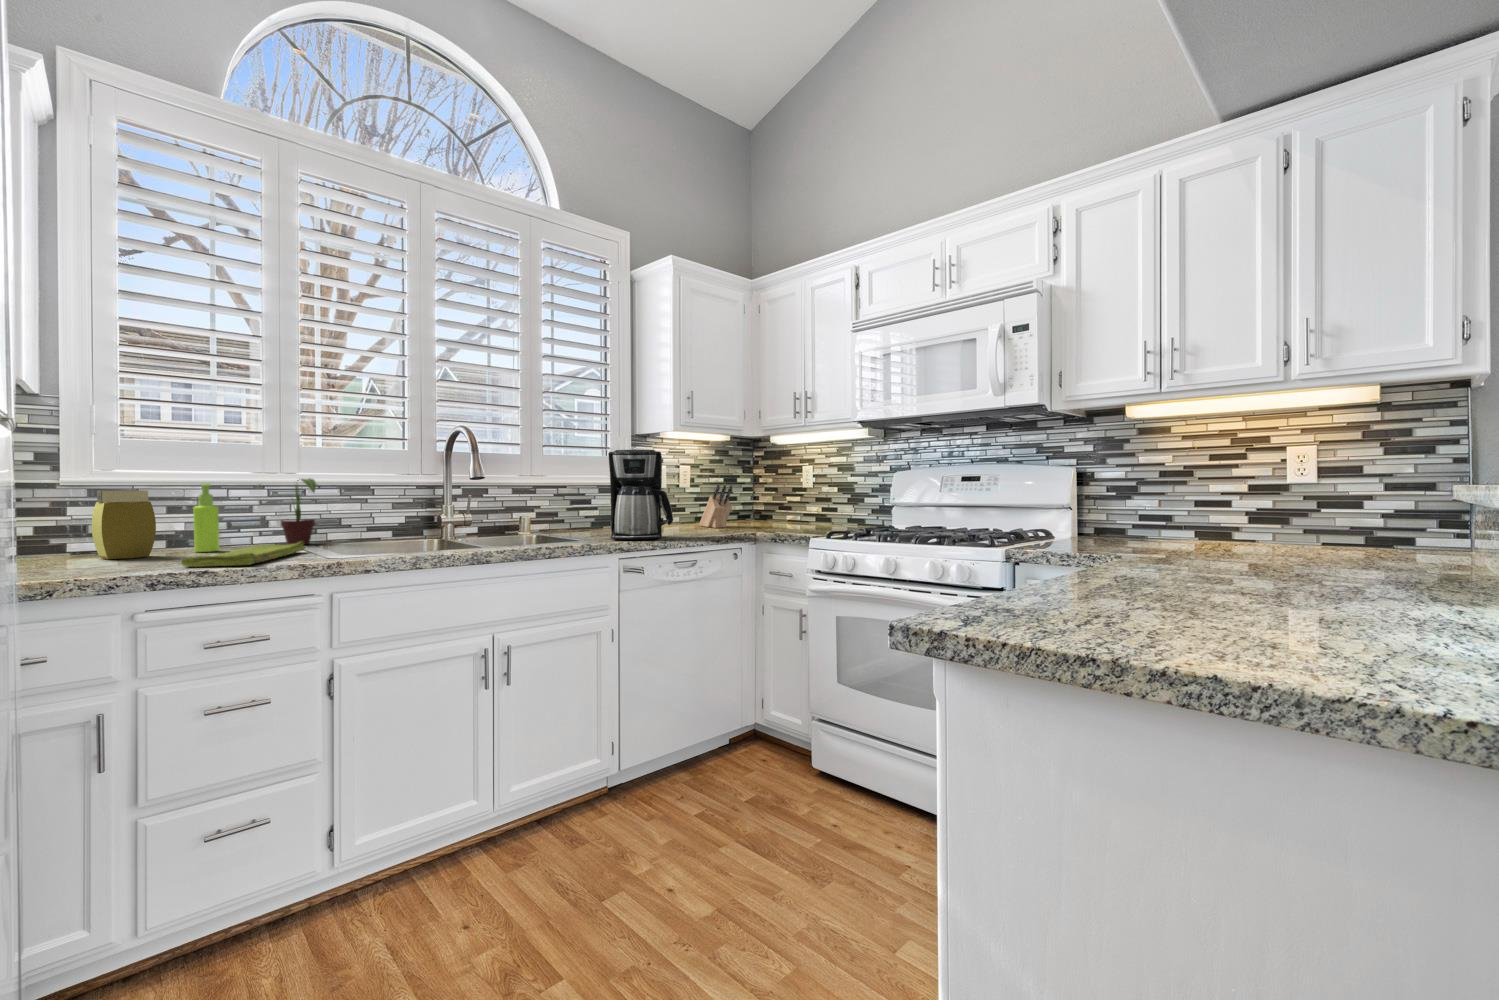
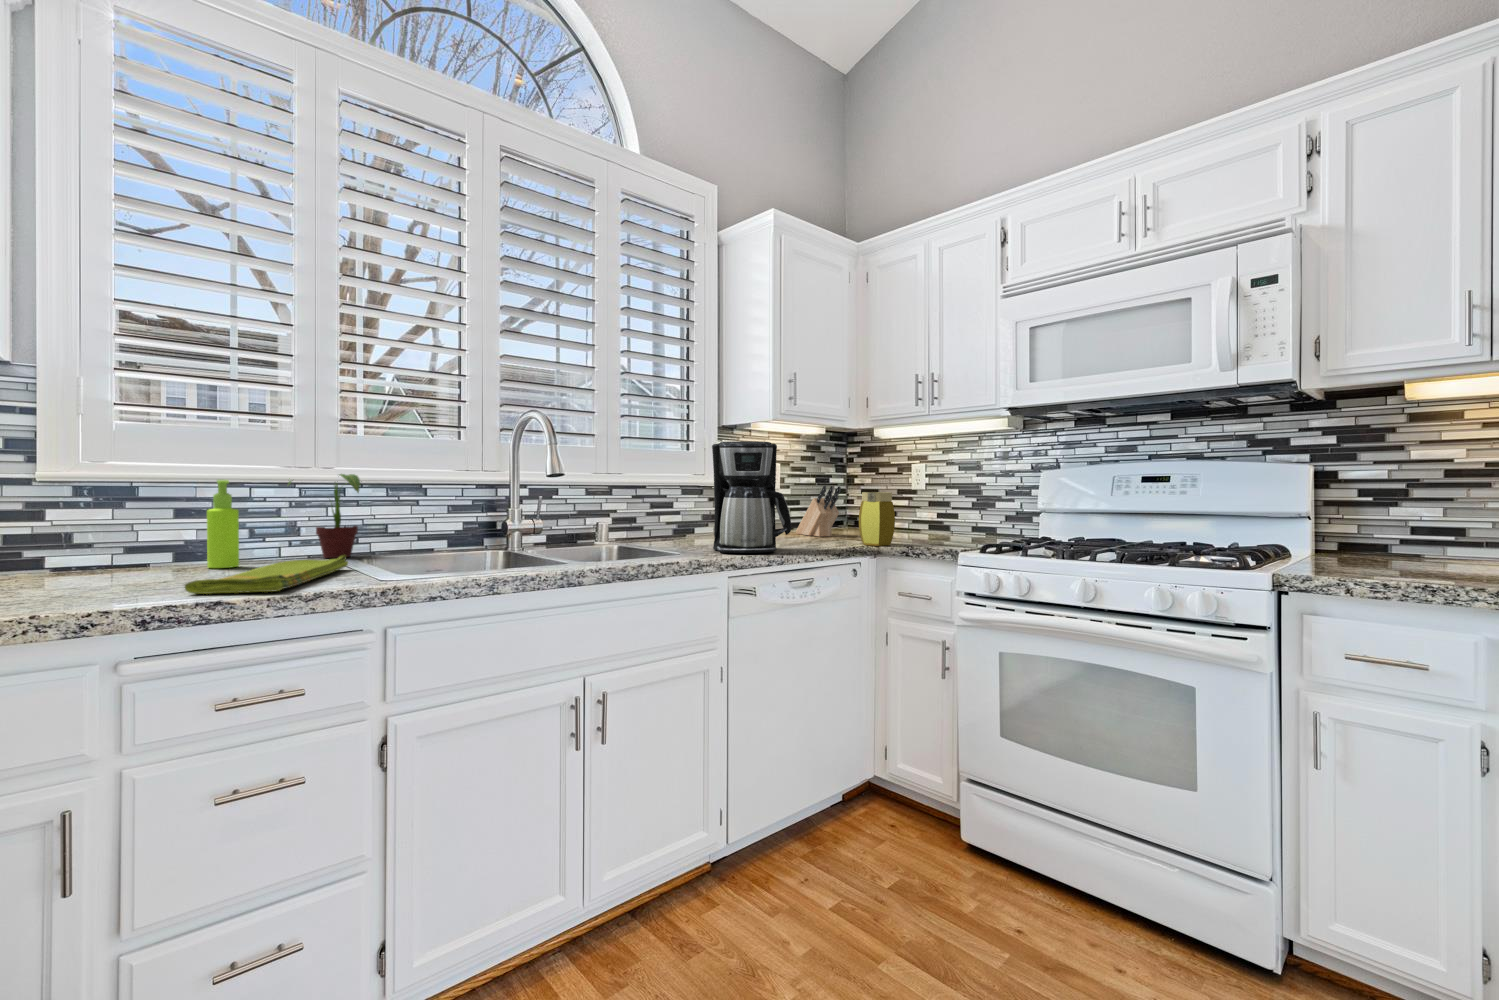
jar: present [92,490,156,559] -> present [859,492,895,546]

